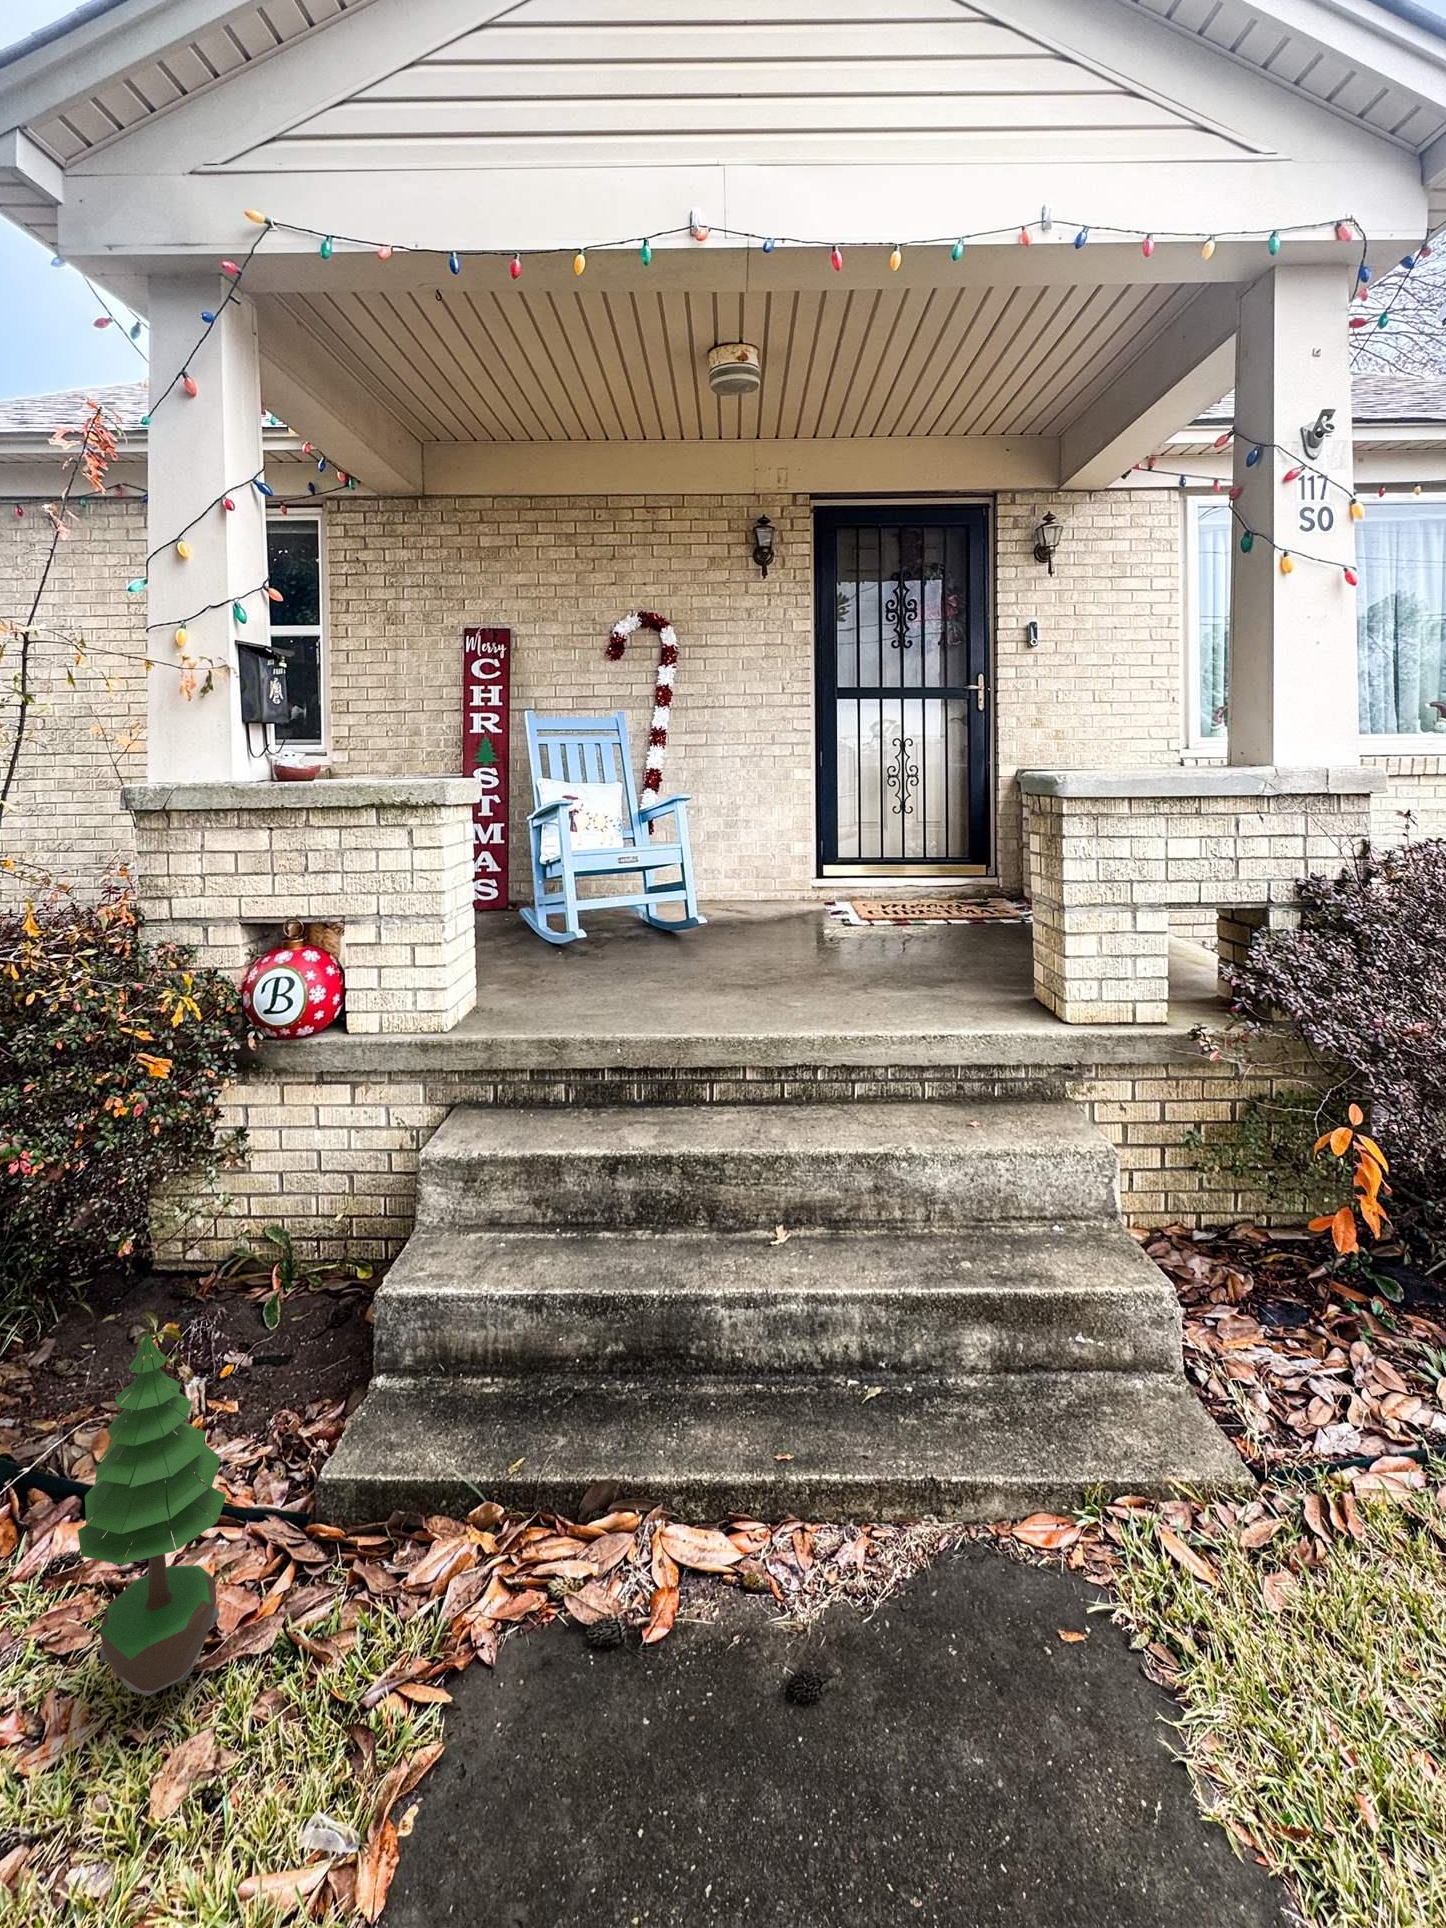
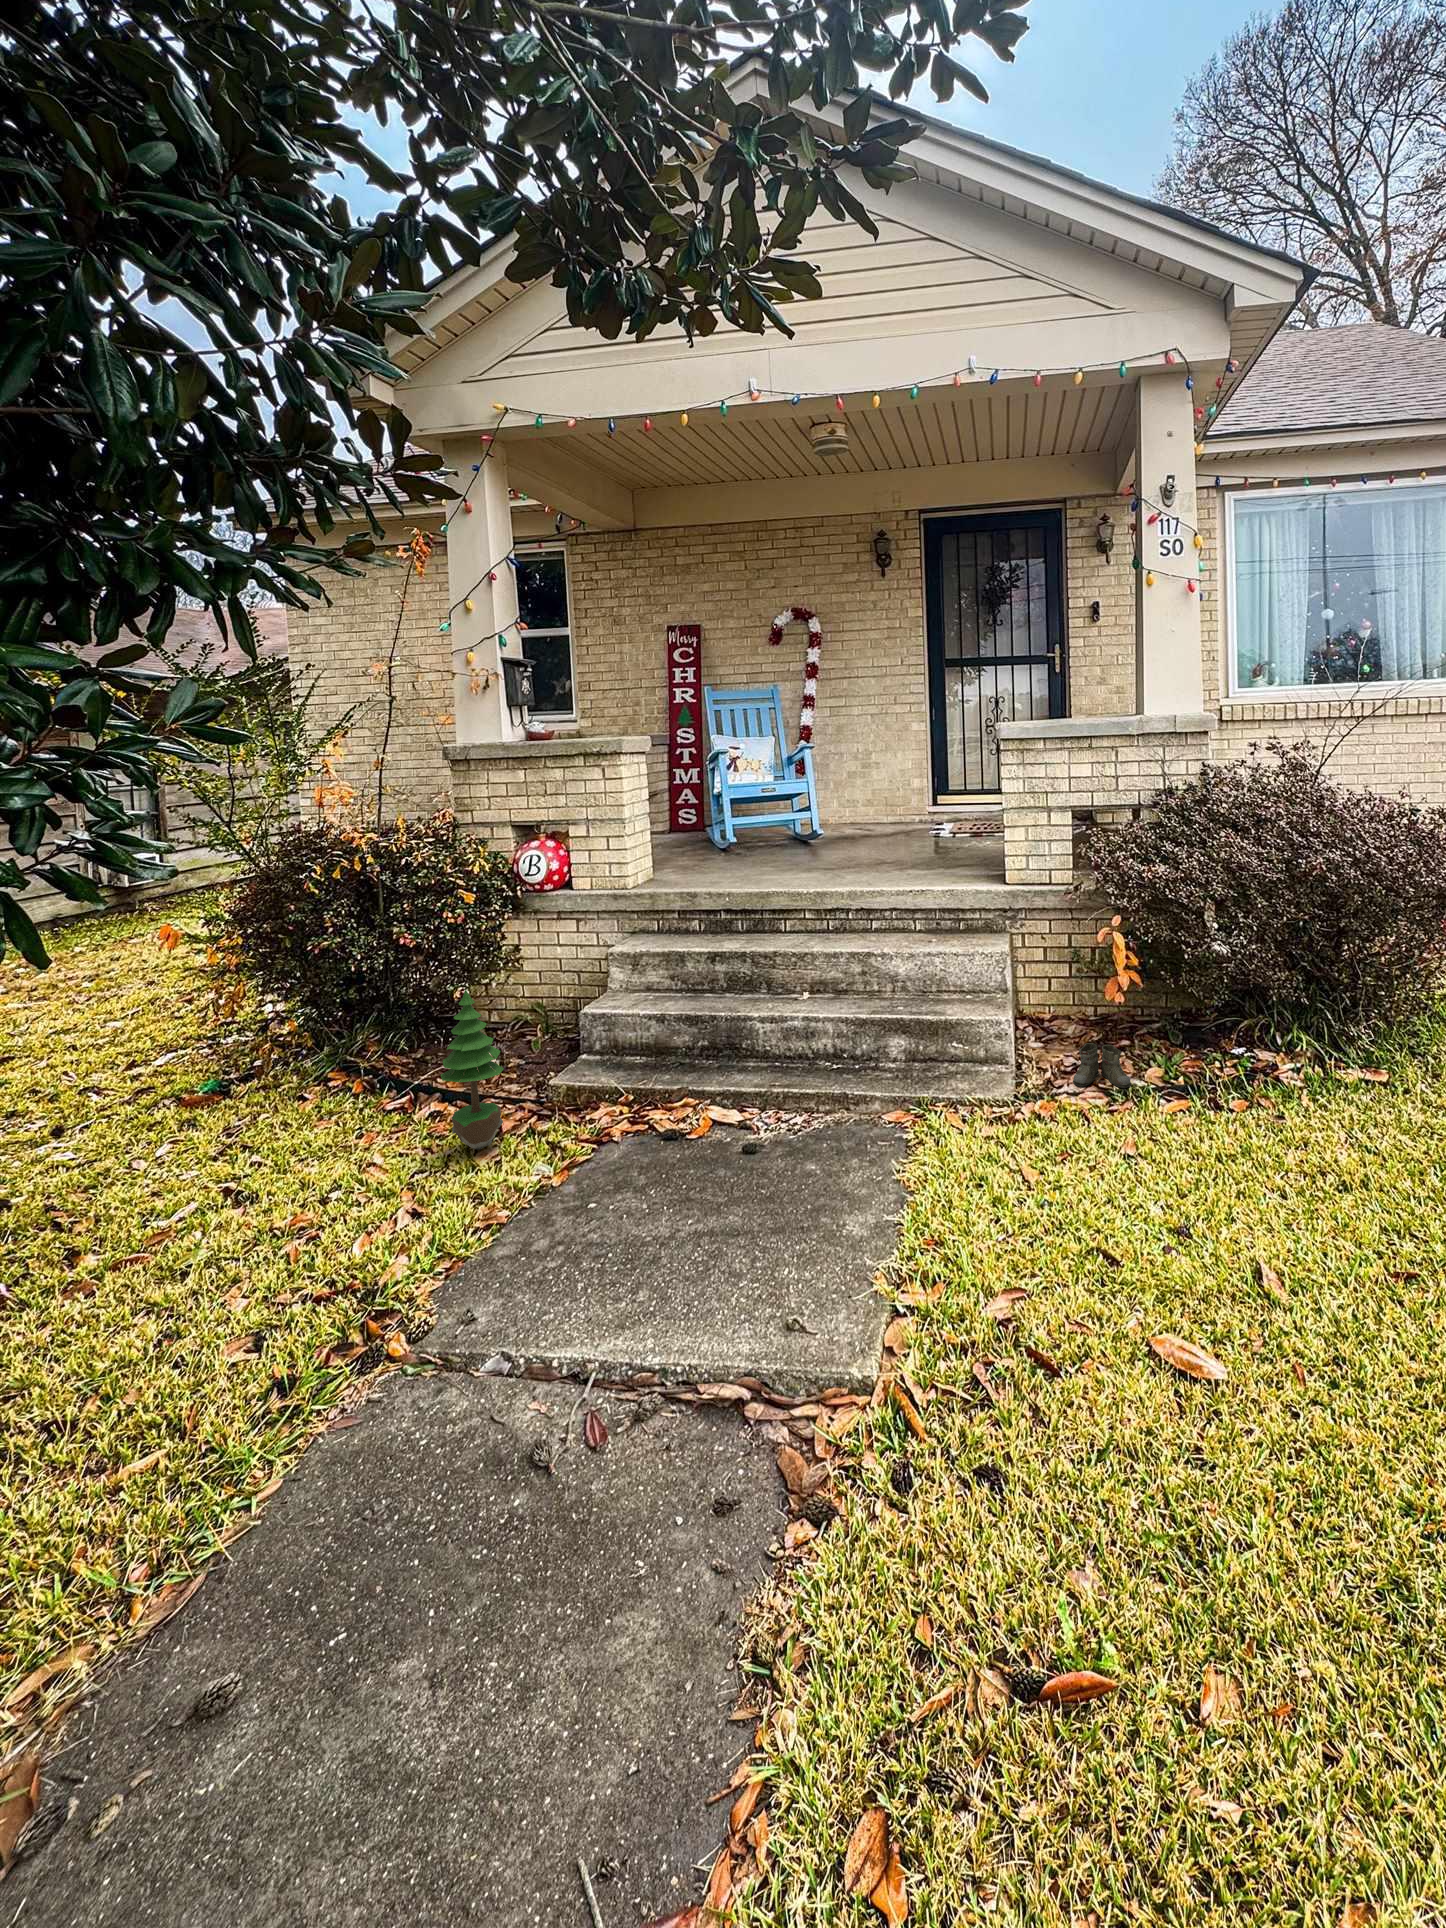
boots: none [1286,1350,1422,1449] -> present [1073,1043,1131,1088]

